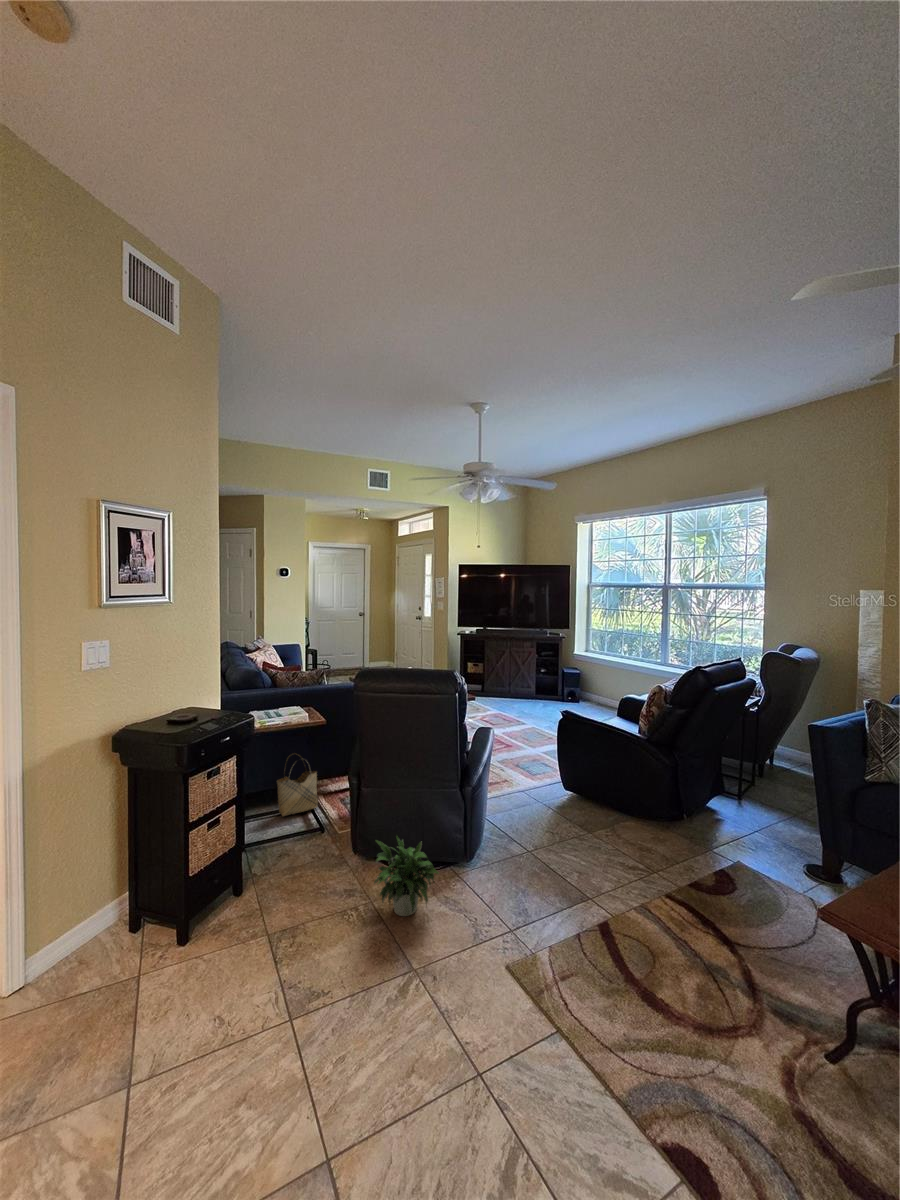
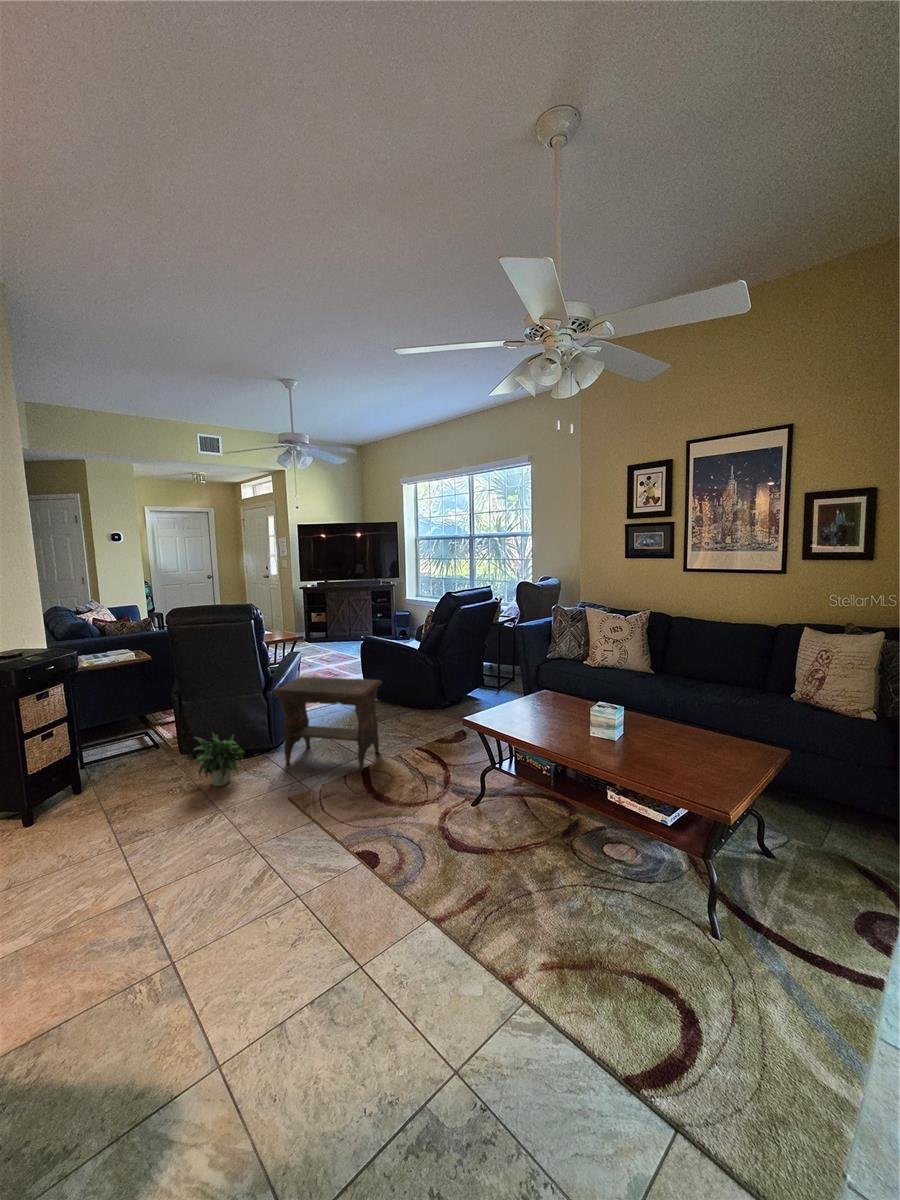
woven basket: present [277,756,318,816] -> none [112,692,154,744]
footstool: none [474,766,621,928] -> present [273,677,382,771]

